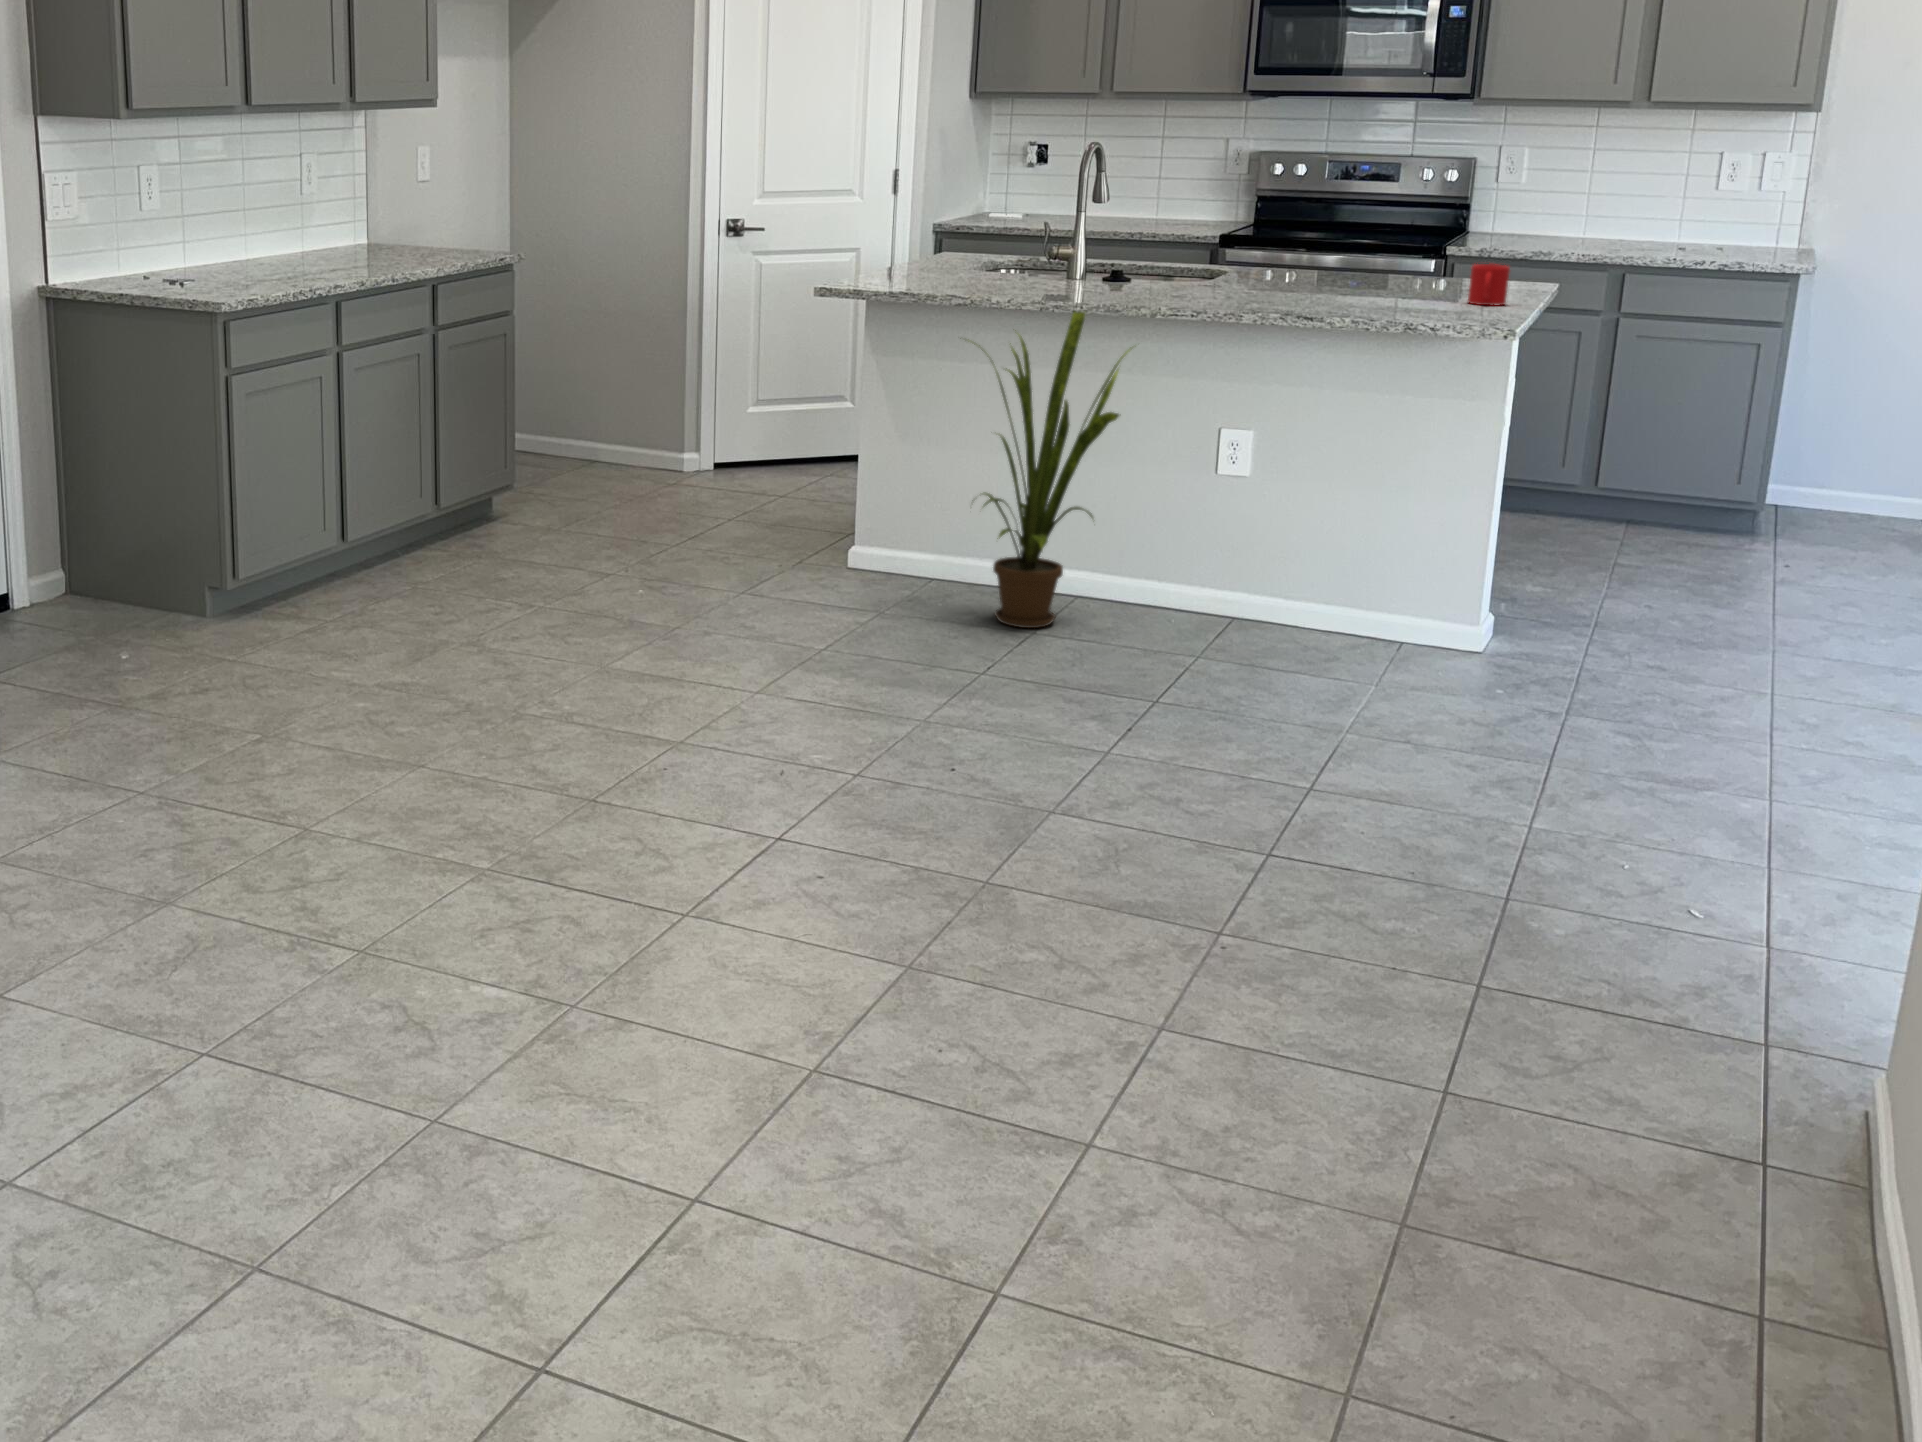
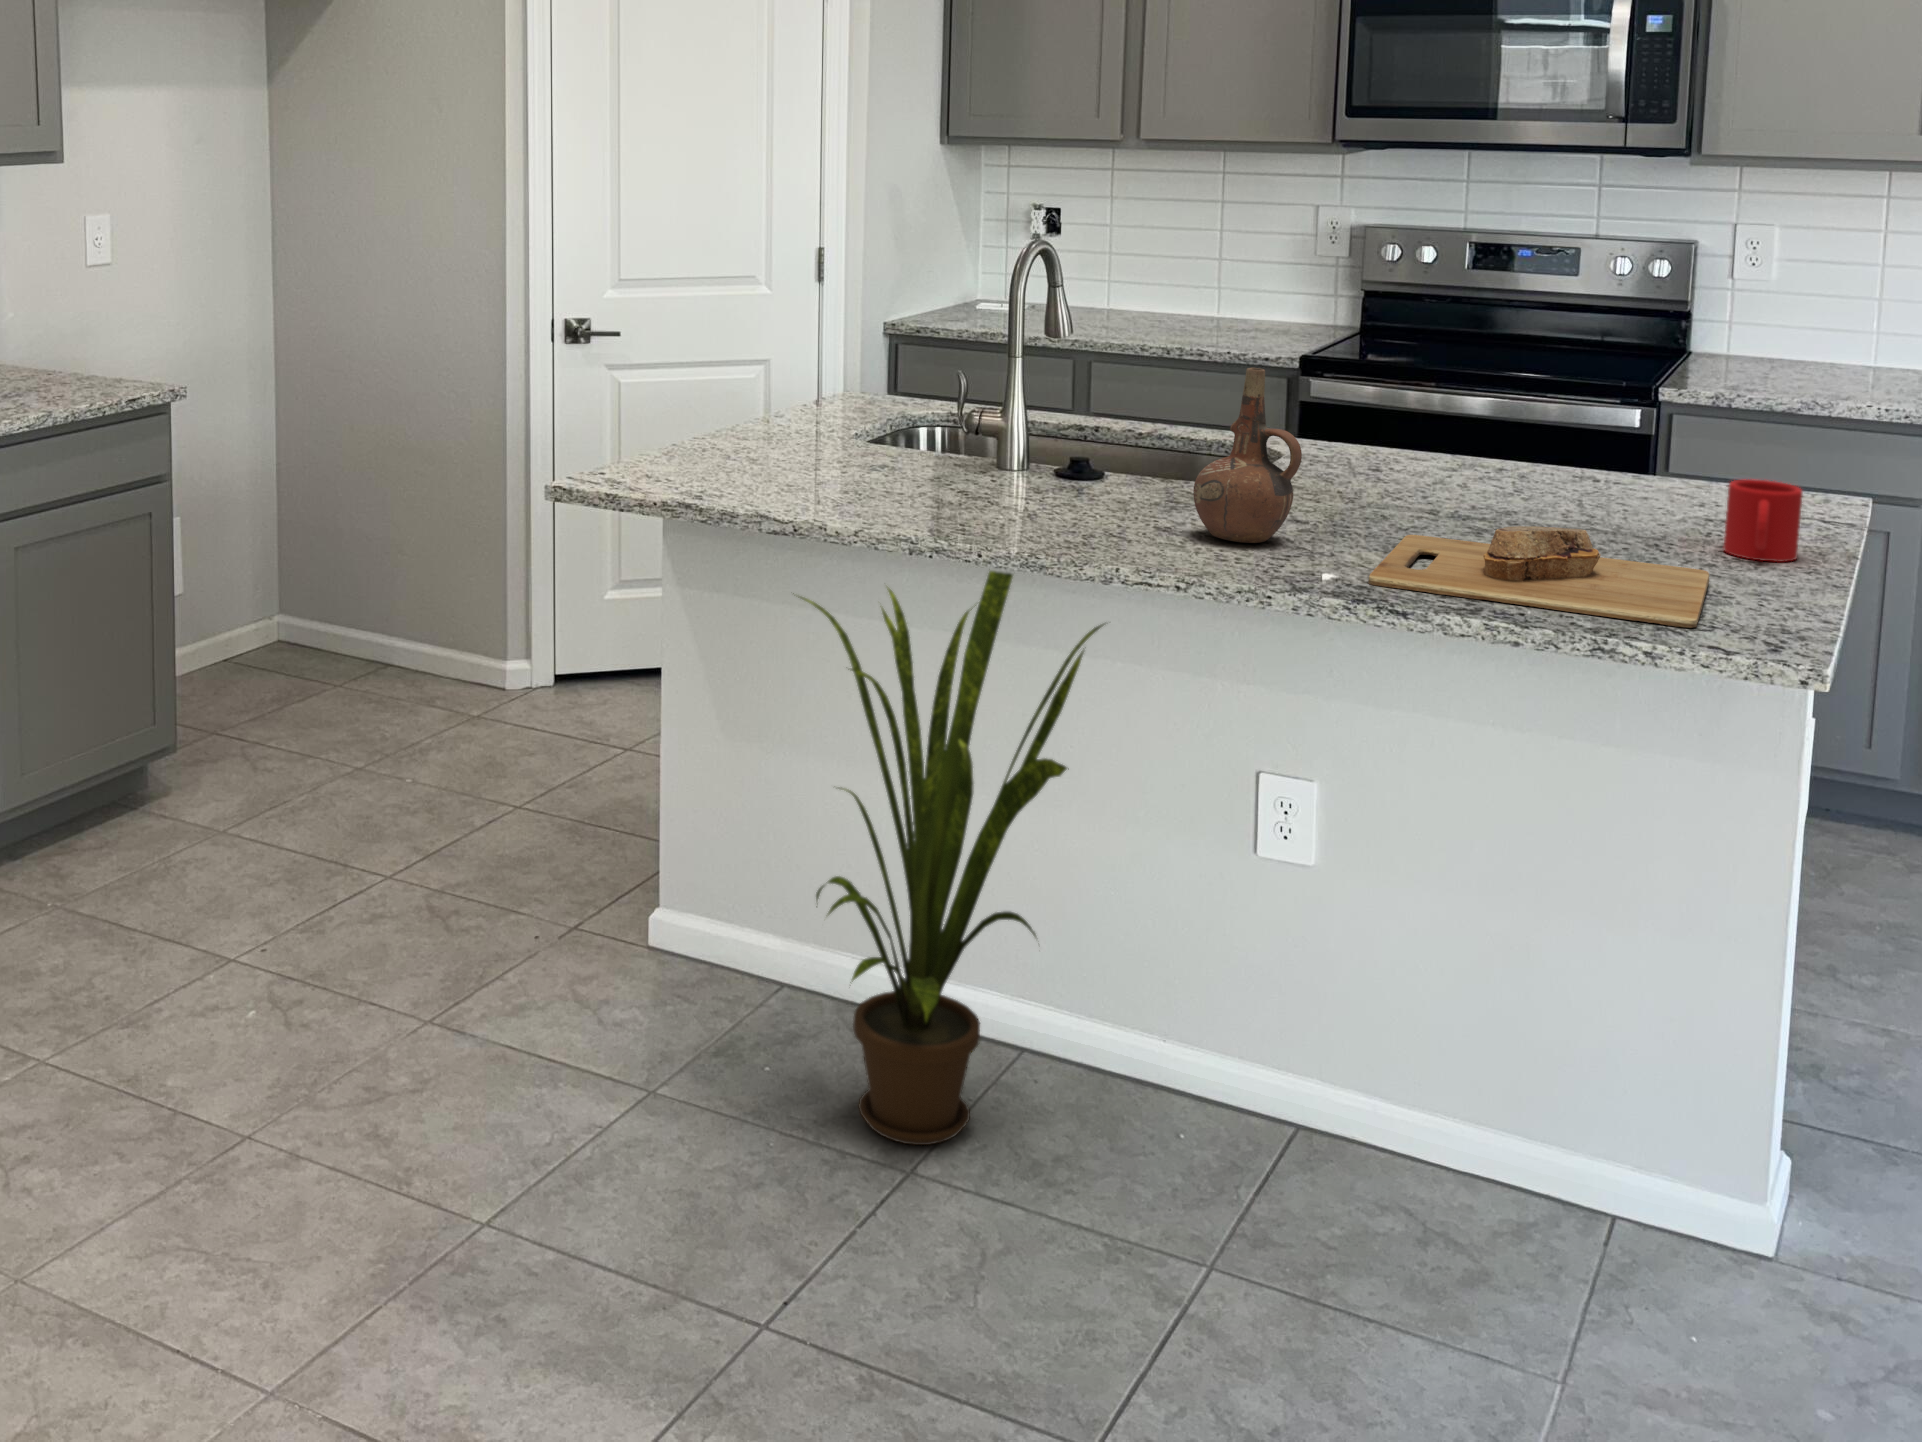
ceramic pitcher: none [1185,203,1245,299] -> present [1193,368,1302,543]
cutting board: none [1282,280,1457,320] -> present [1368,526,1709,628]

